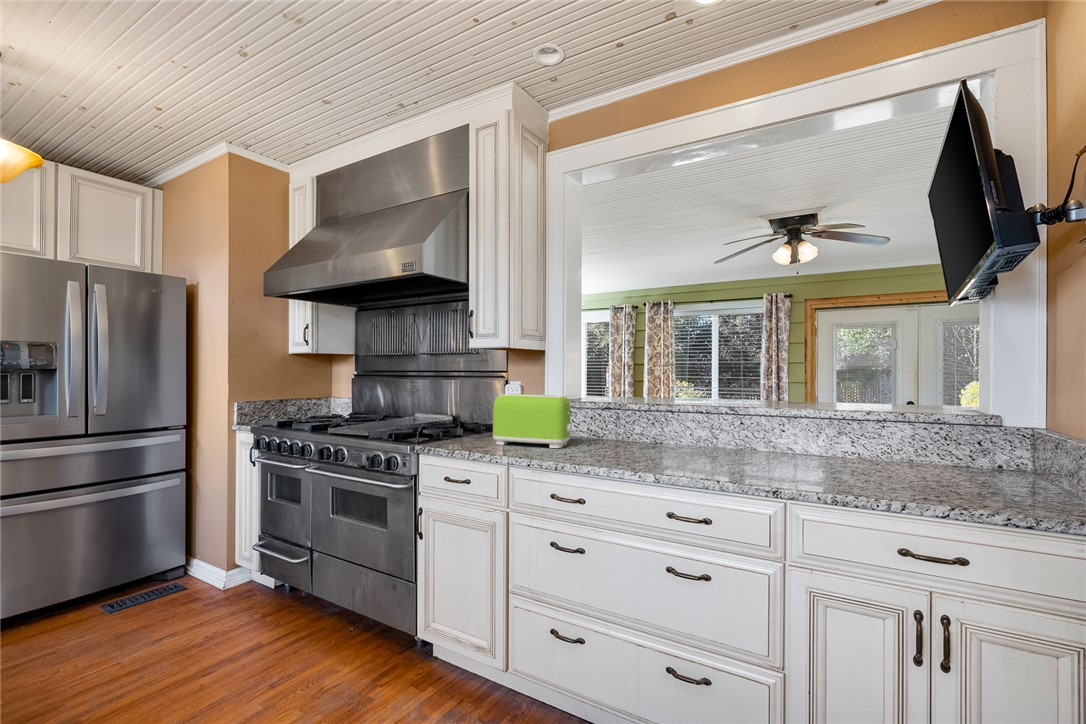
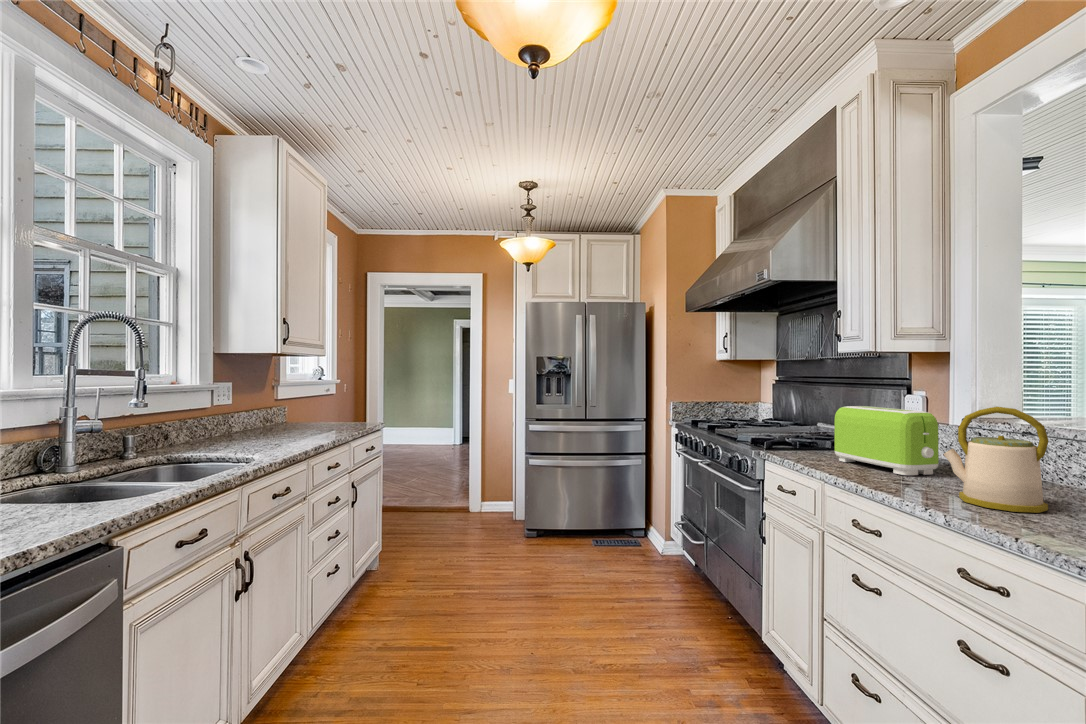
kettle: none [608,388,663,461] -> present [943,407,1049,513]

